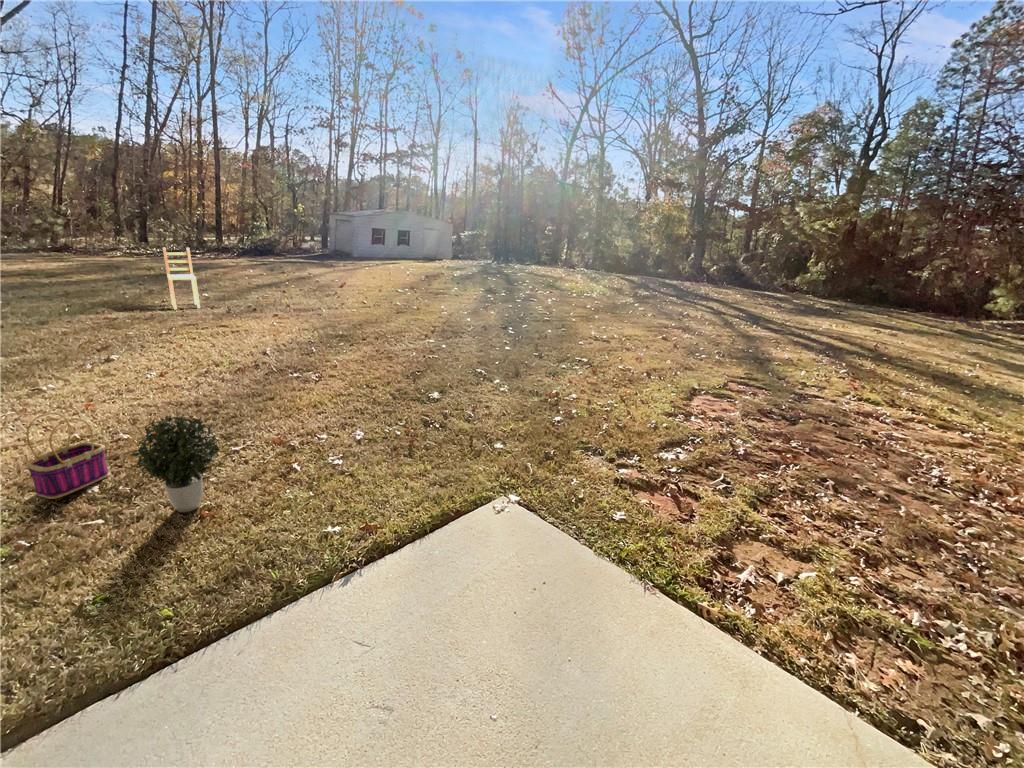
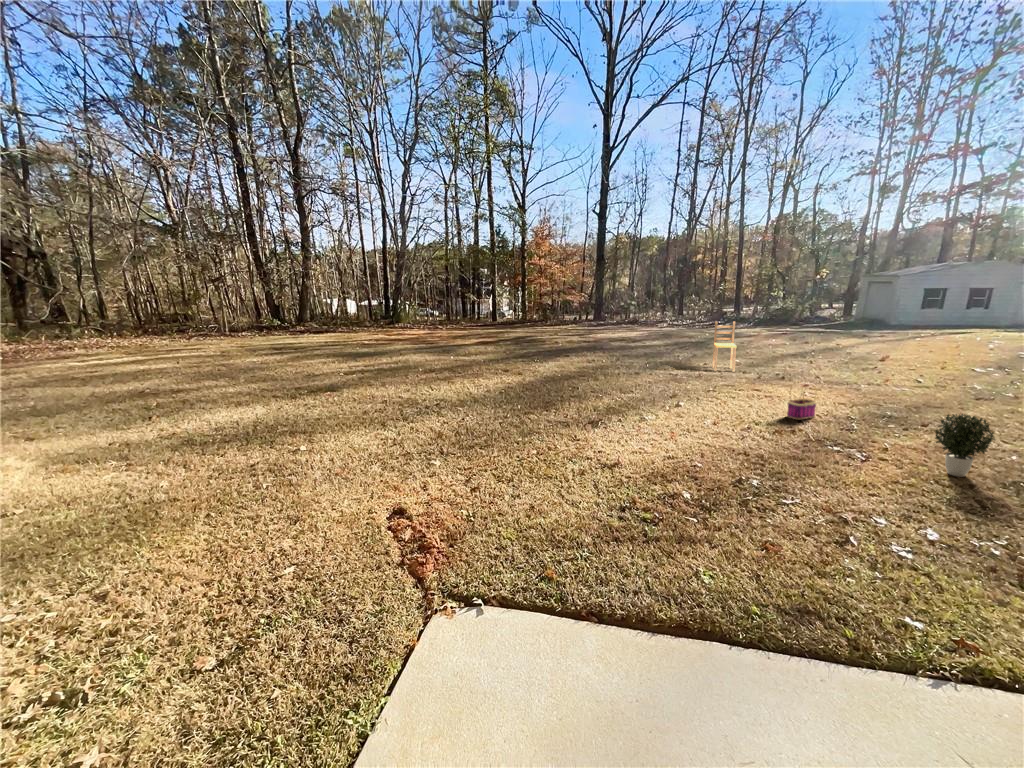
basket: present [26,413,109,499] -> present [787,398,817,419]
potted plant: present [131,416,220,512] -> present [935,414,995,477]

